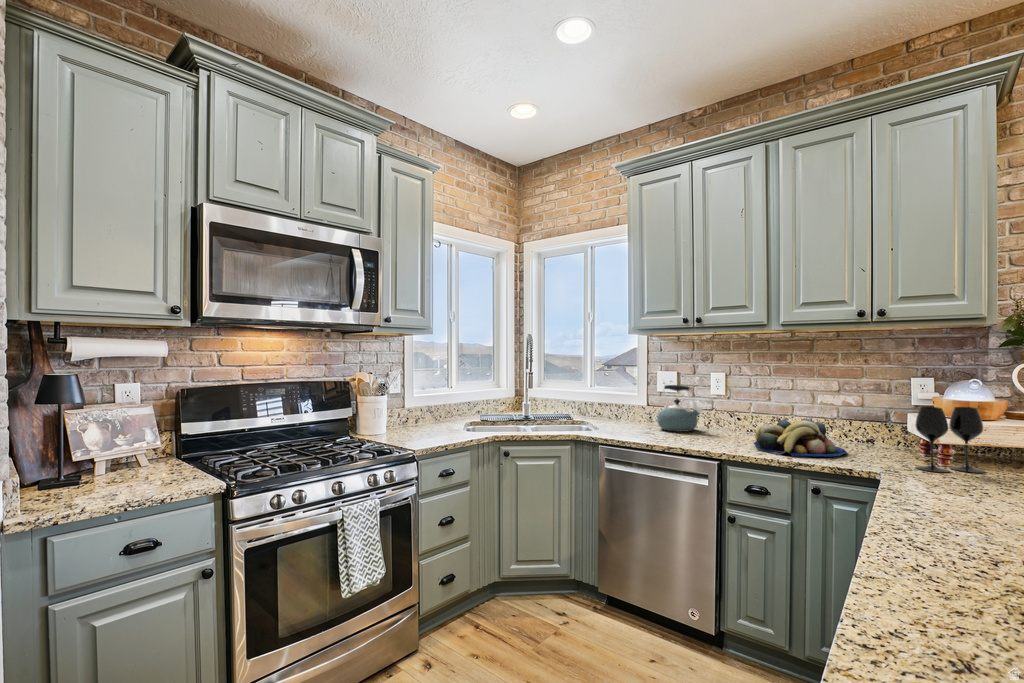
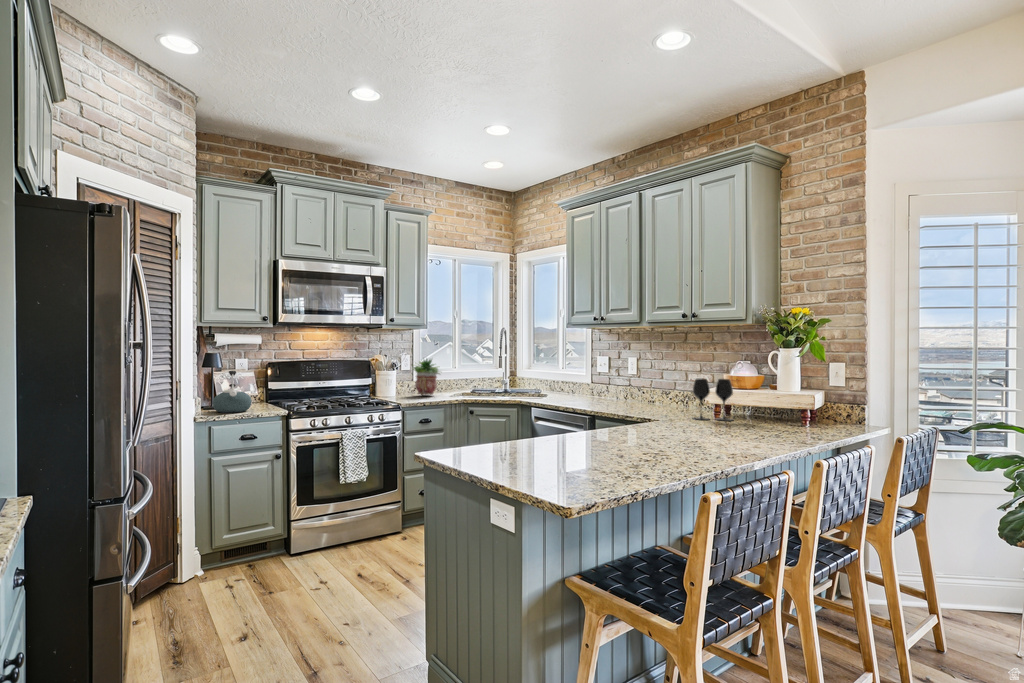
potted plant: none [409,374,454,430] -> present [413,359,440,395]
kettle: present [657,385,703,432] -> present [213,371,252,413]
fruit bowl: present [754,419,847,457] -> none [619,390,679,413]

